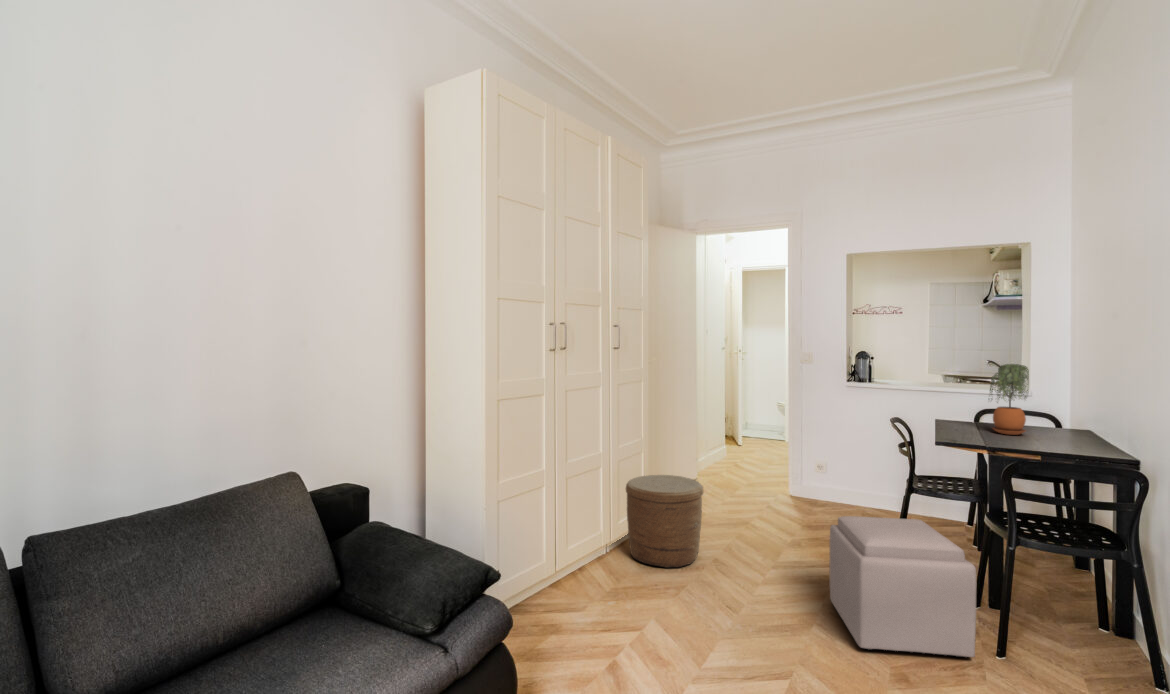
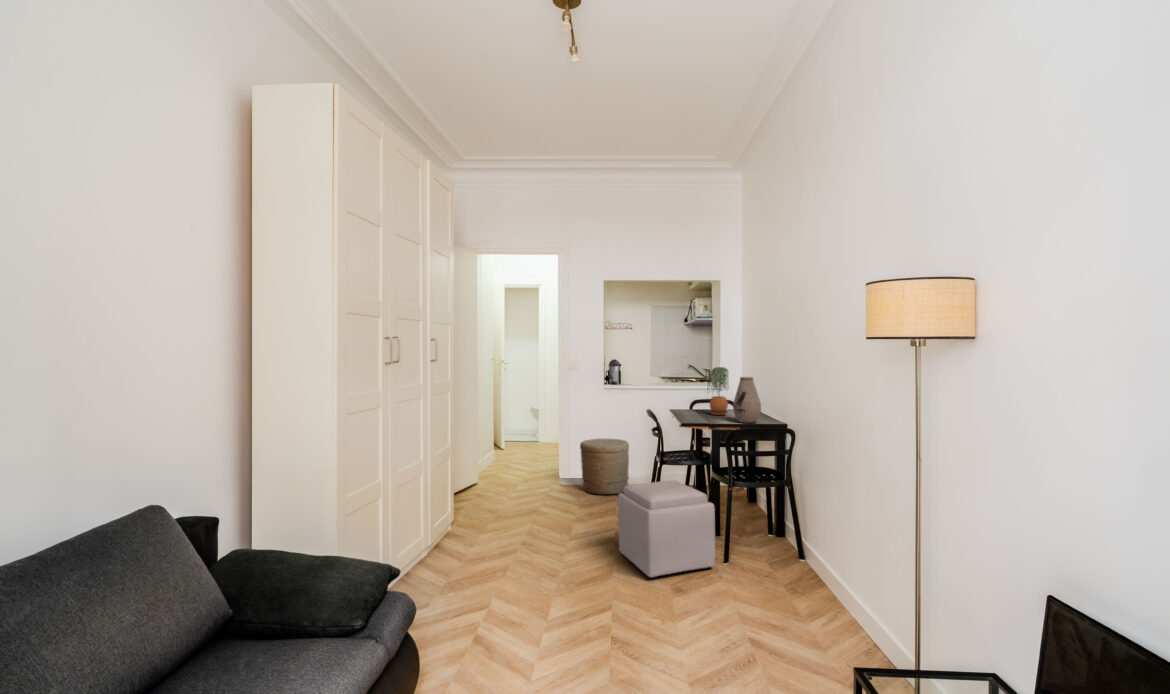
vase: none [1028,380,1082,452] -> present [733,377,761,423]
woven basket: present [626,475,703,568] -> present [580,439,629,495]

